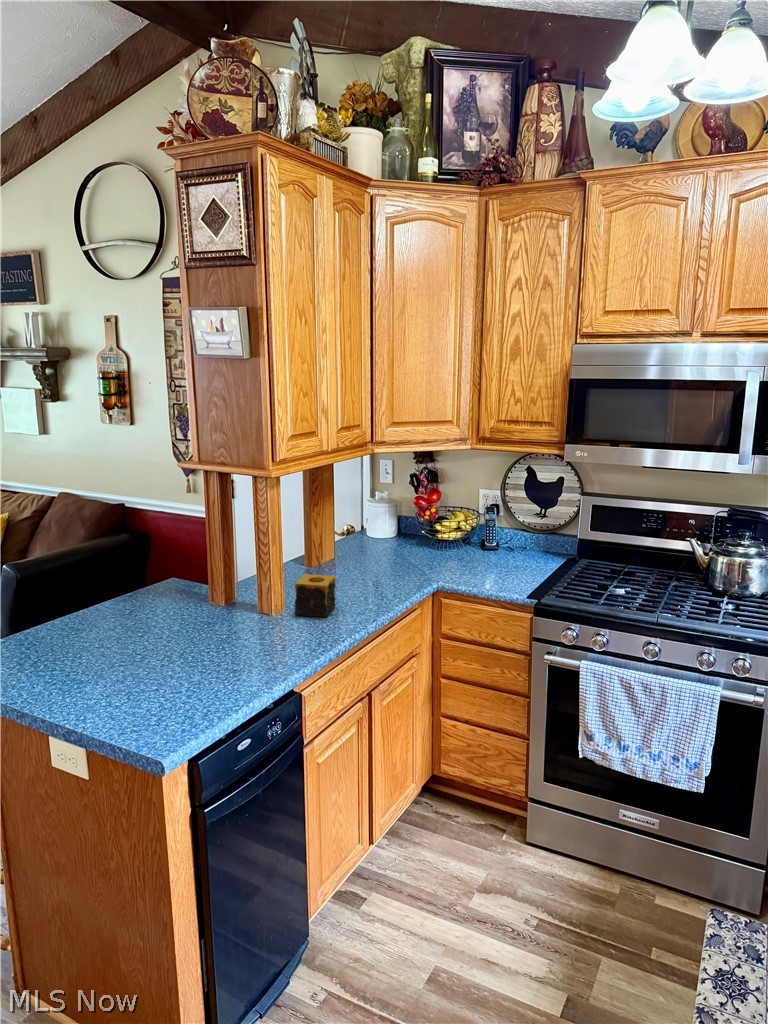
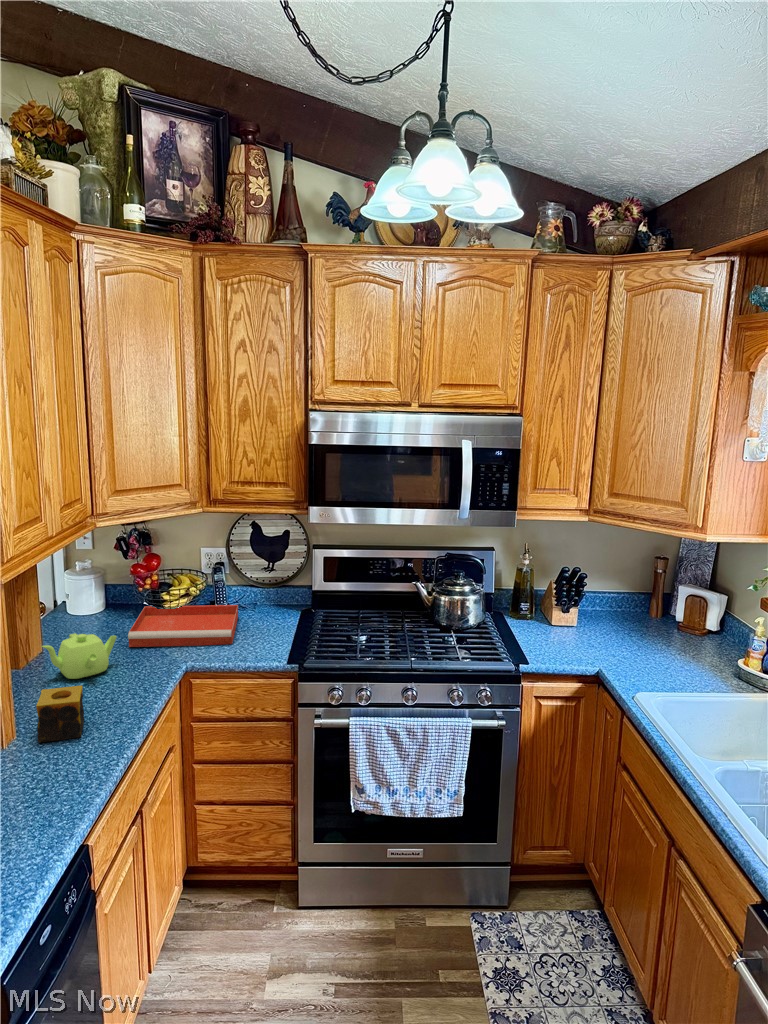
tray: none [396,534,503,575] -> present [128,605,238,647]
teapot: none [320,542,382,579] -> present [42,633,116,679]

